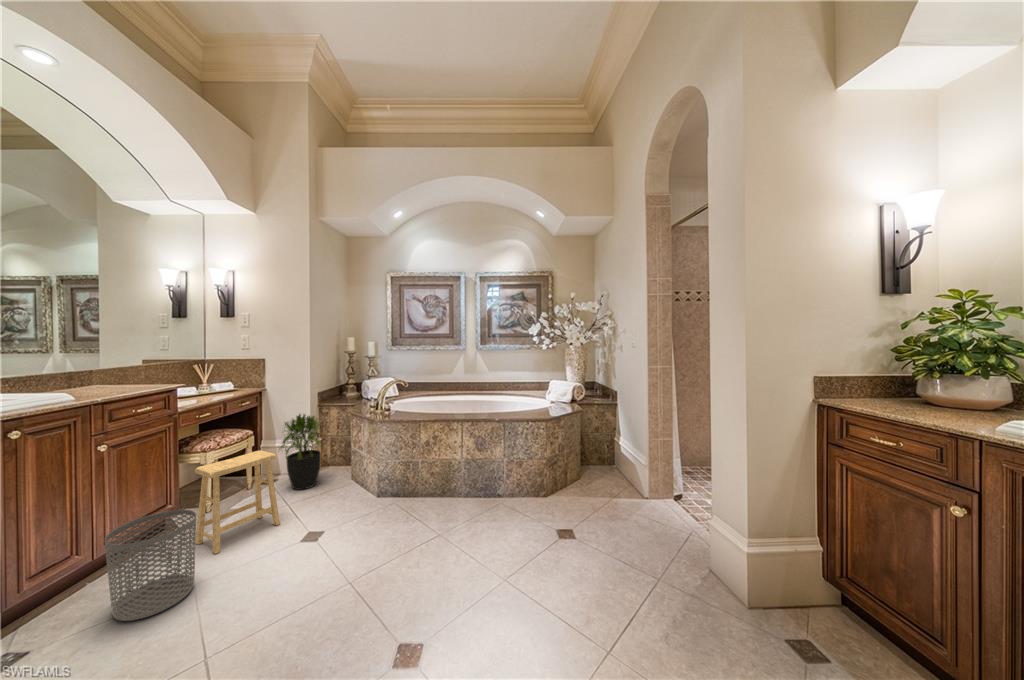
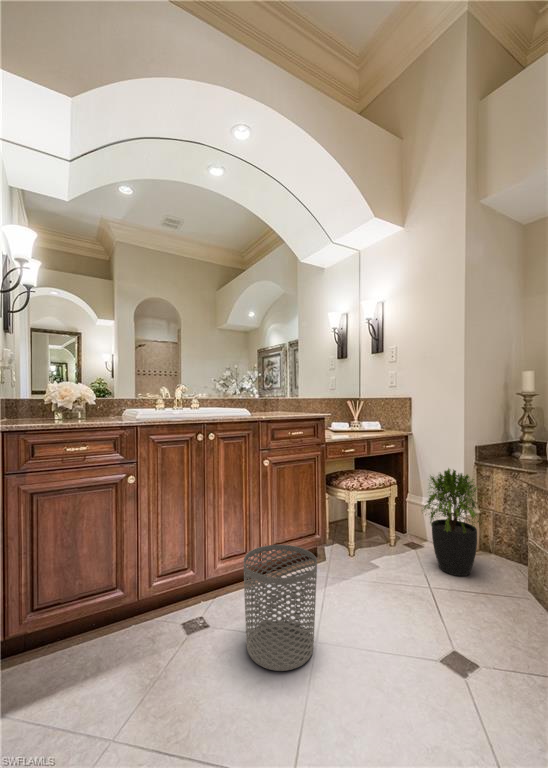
footstool: present [195,450,280,554] -> none [331,504,417,620]

